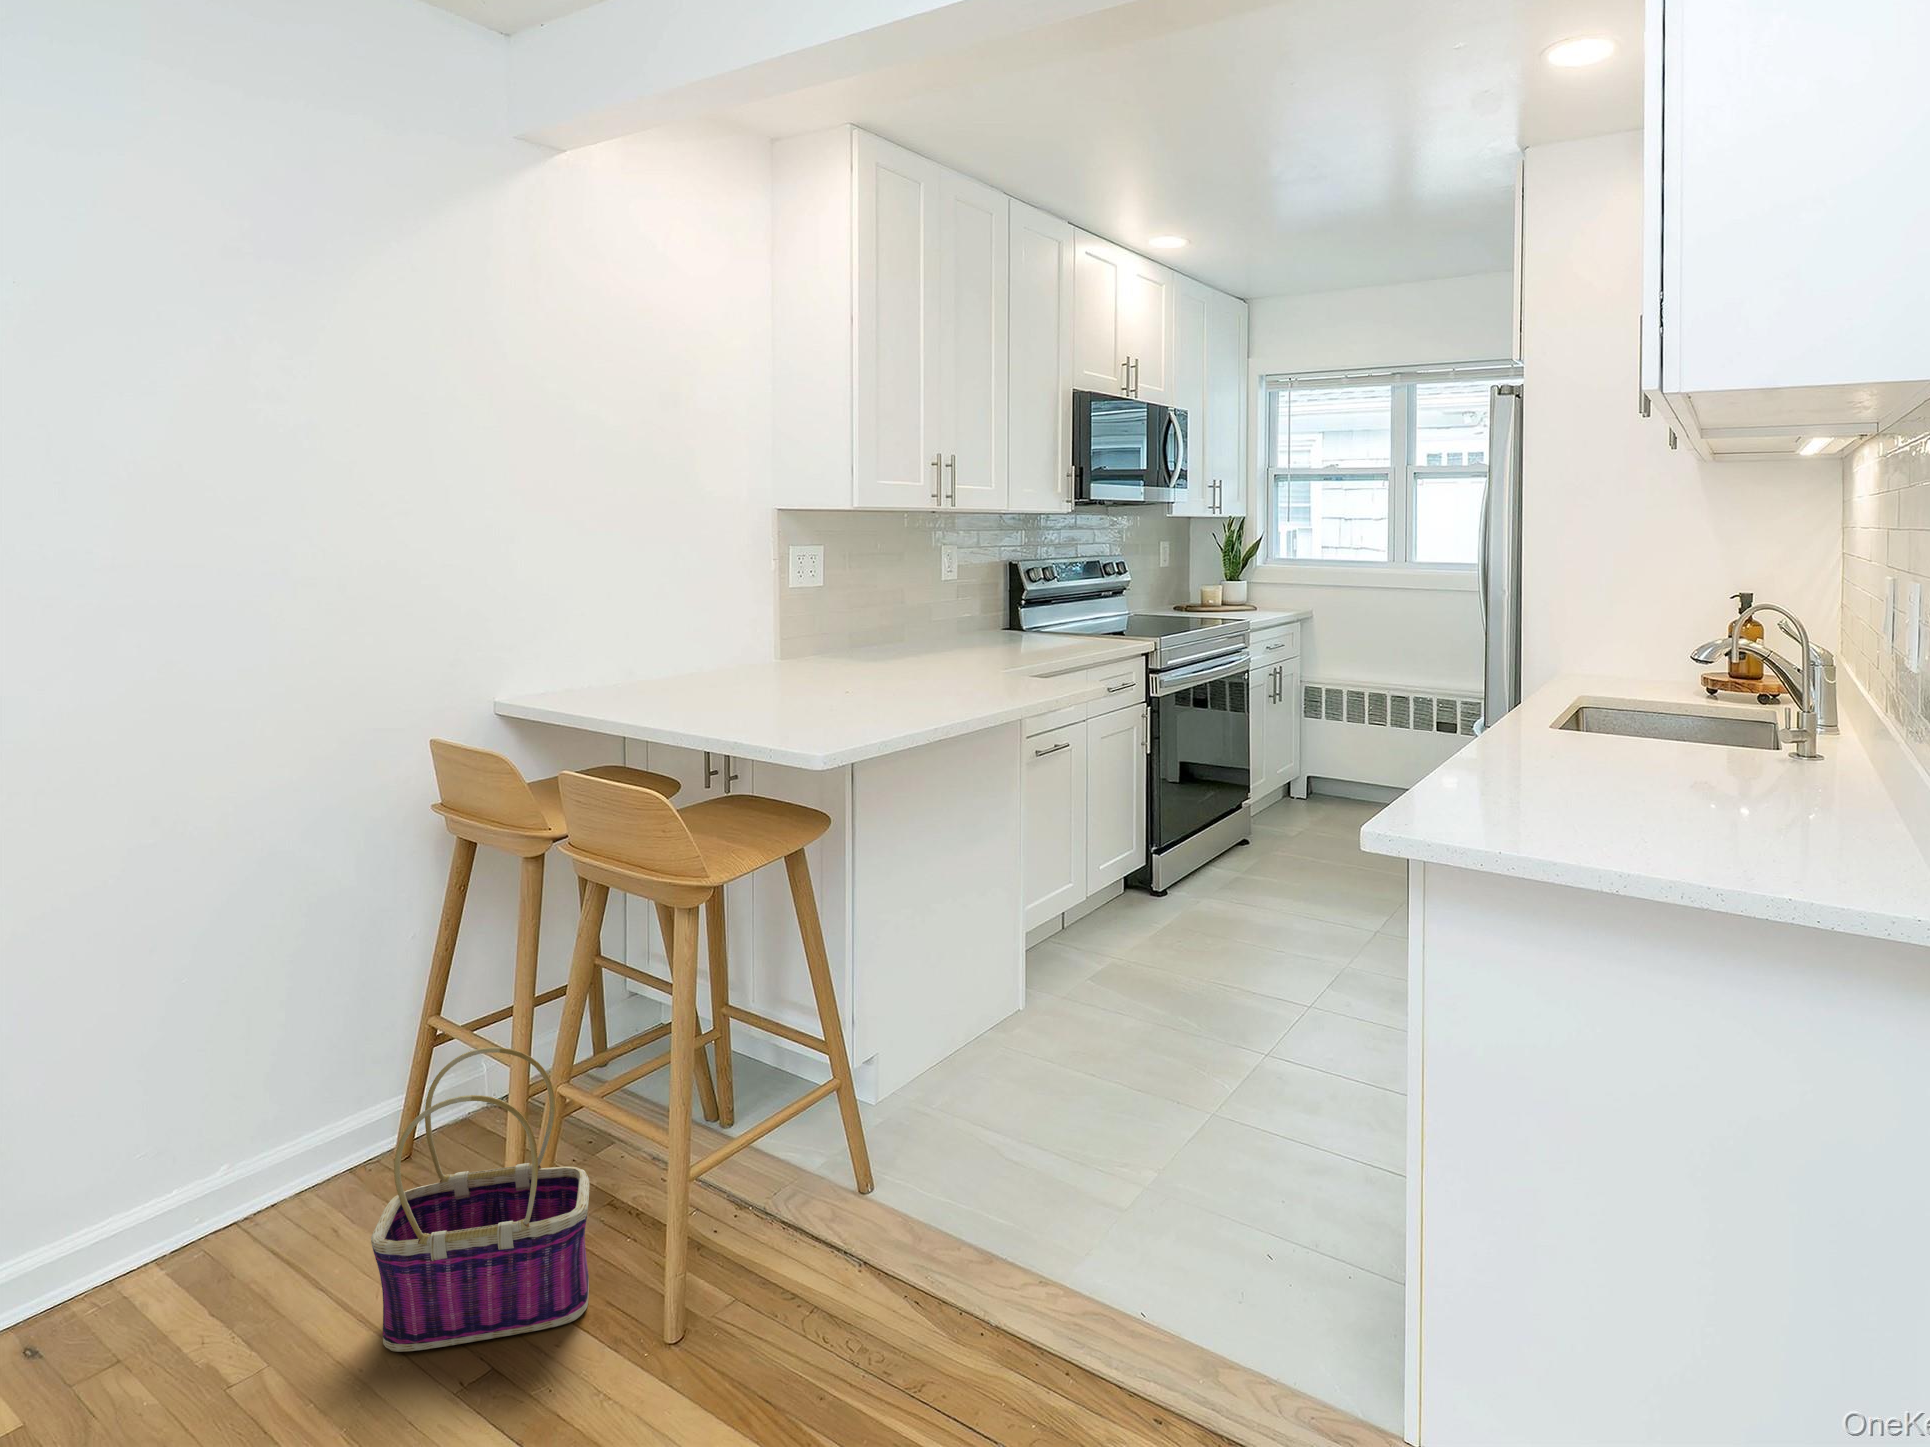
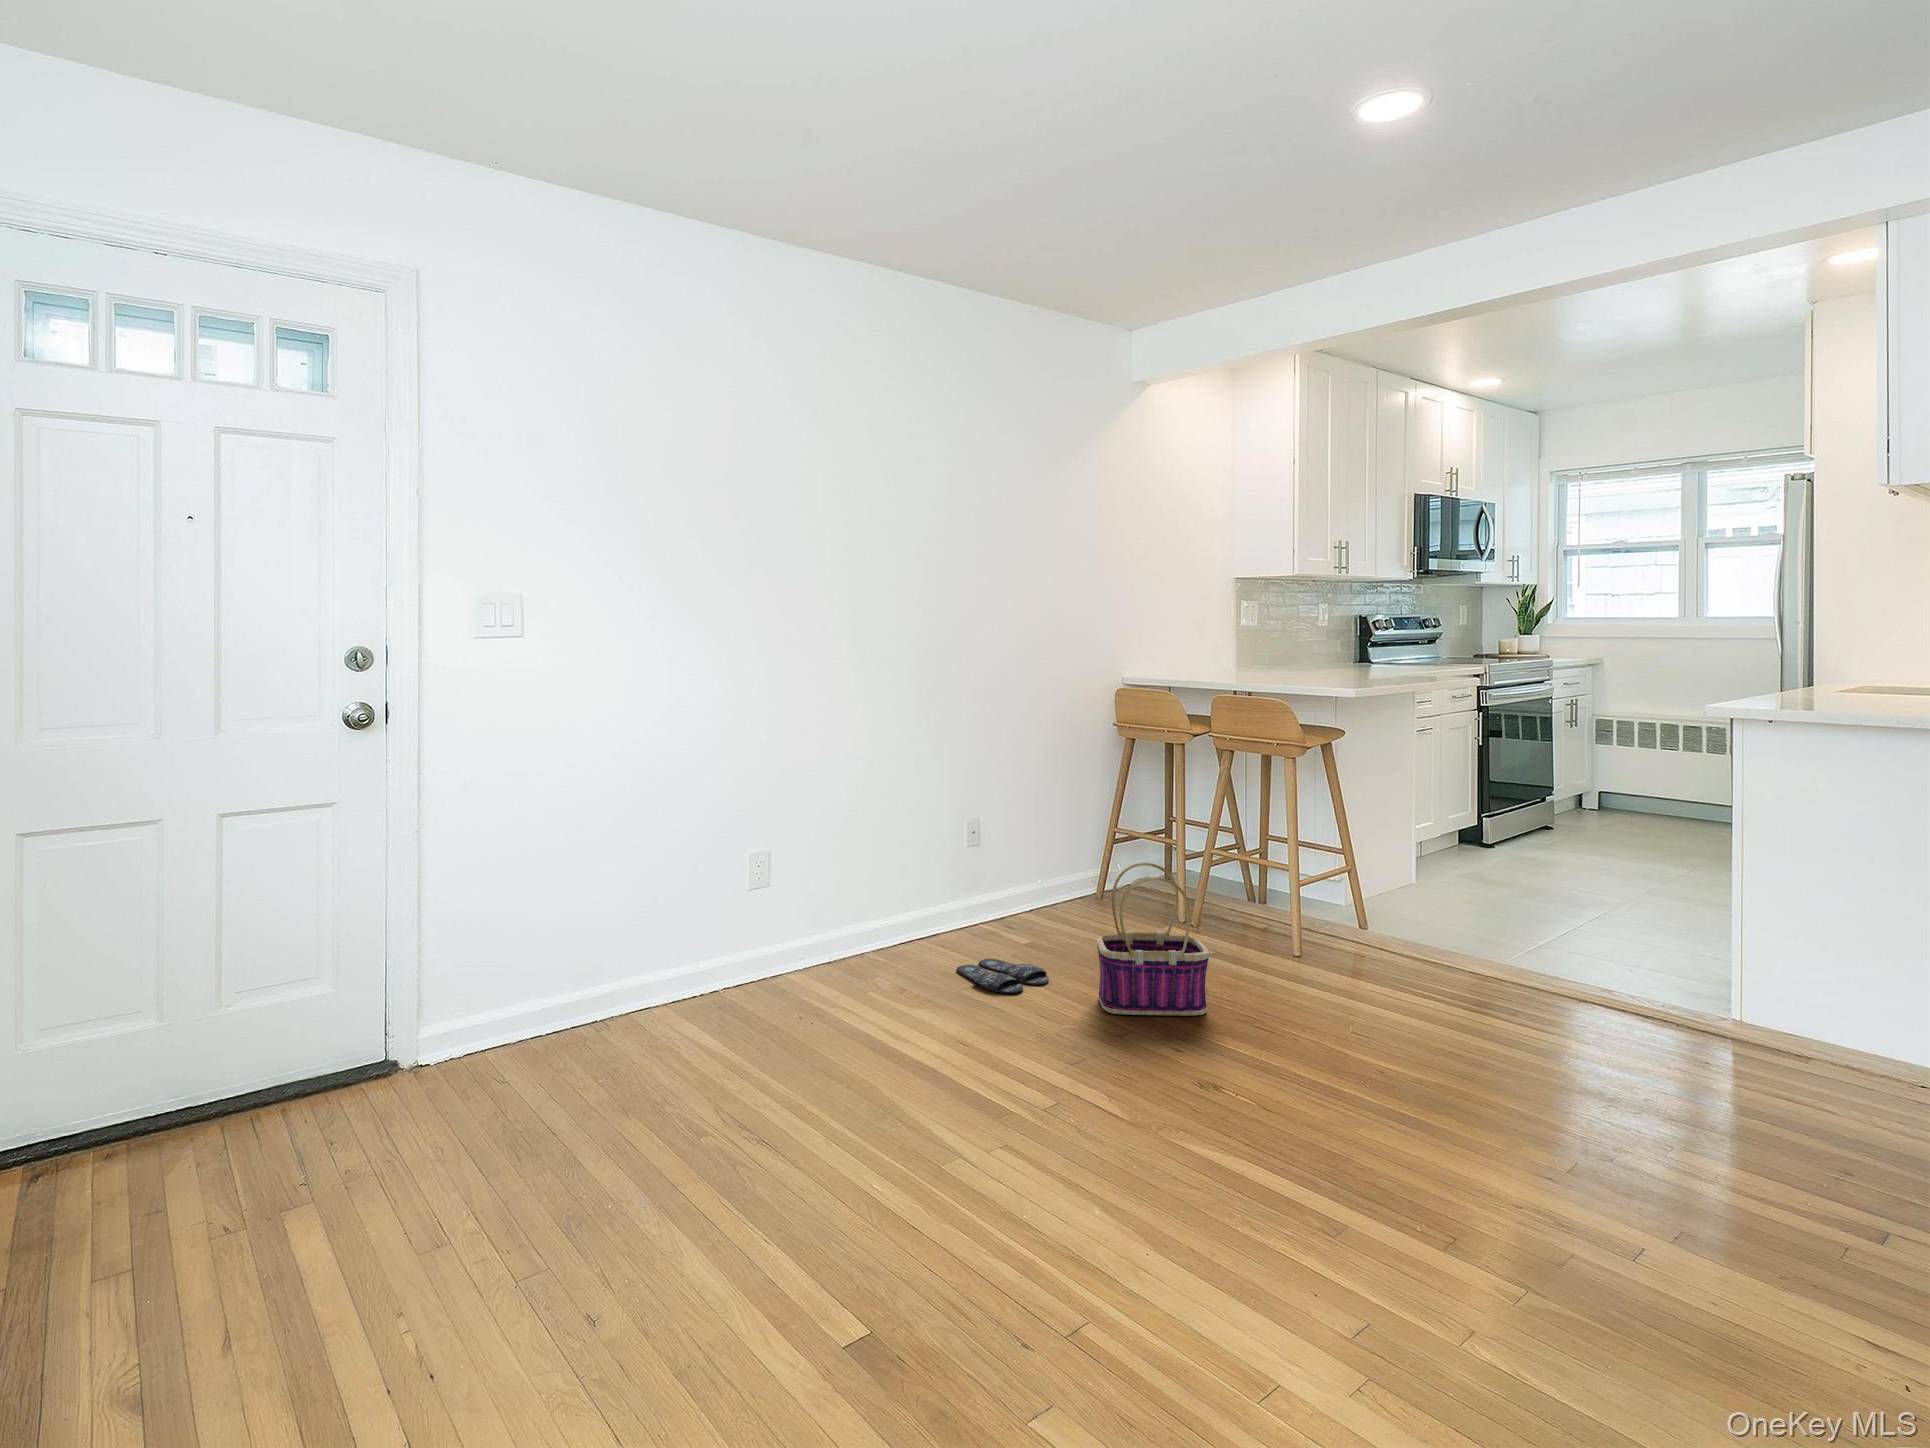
slippers: none [151,1221,334,1326] -> present [957,959,1049,993]

